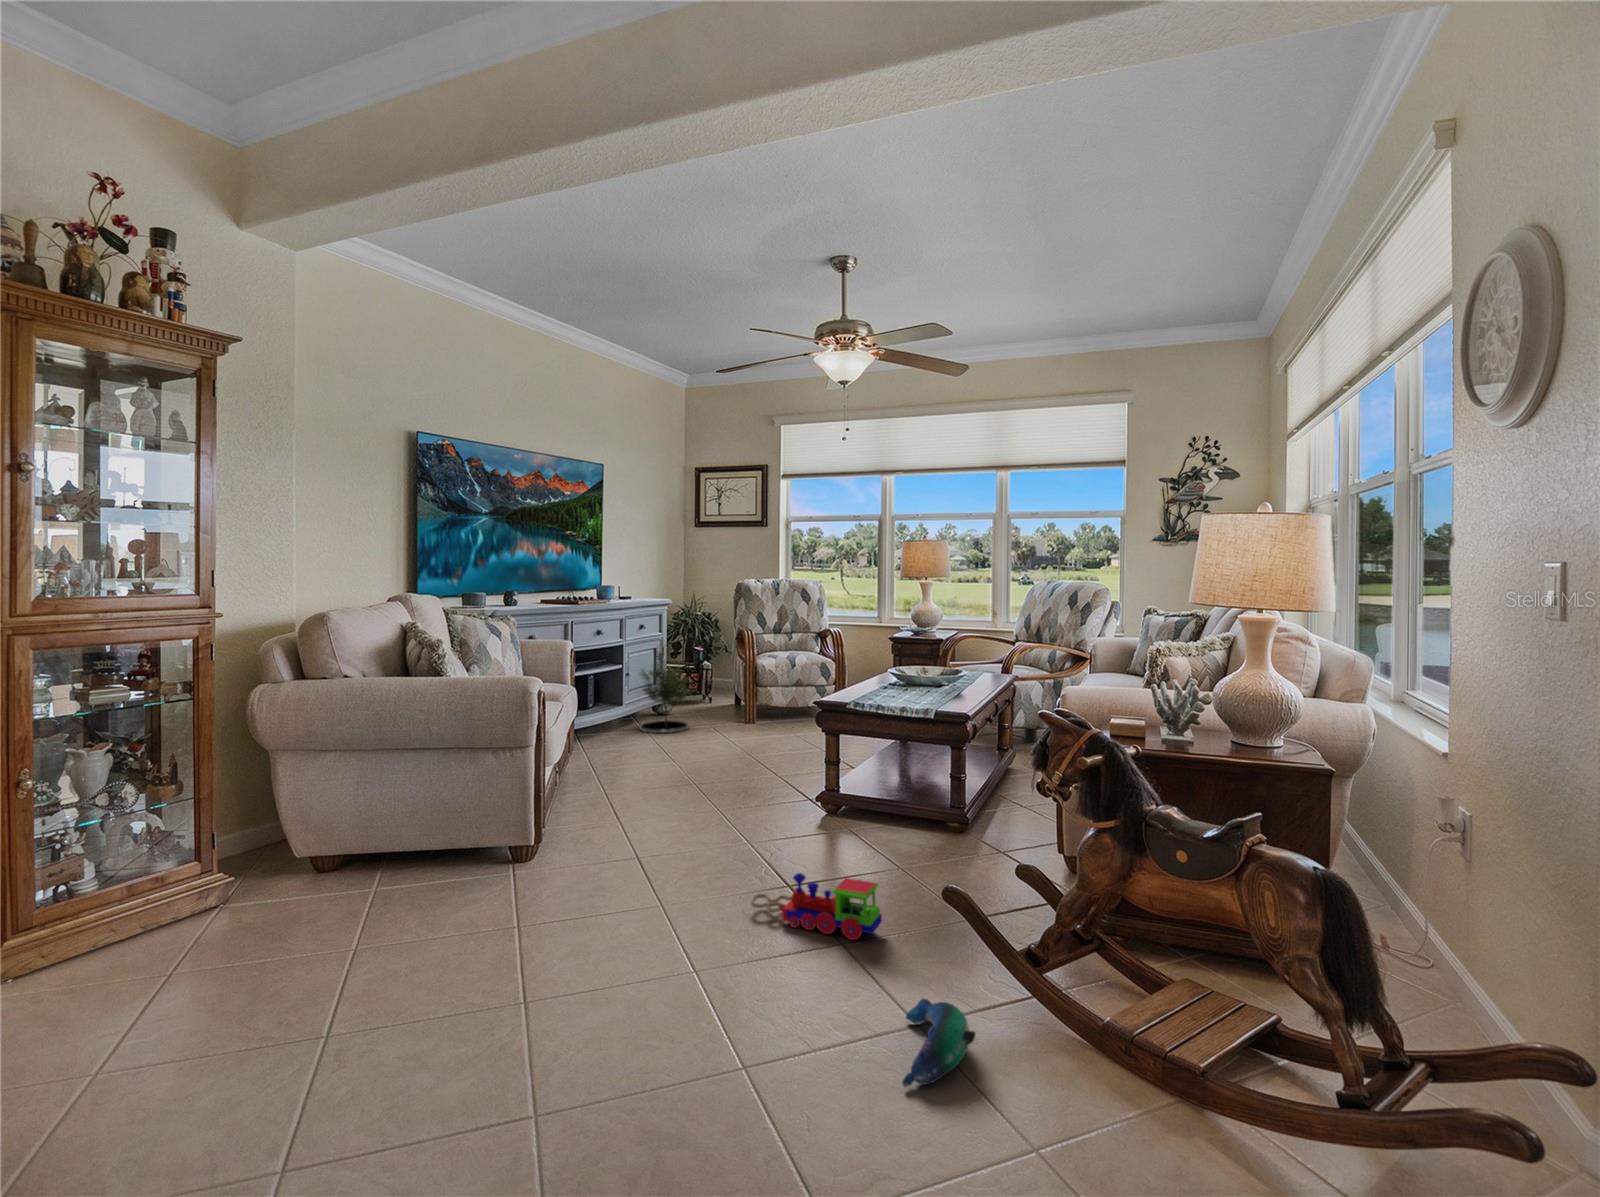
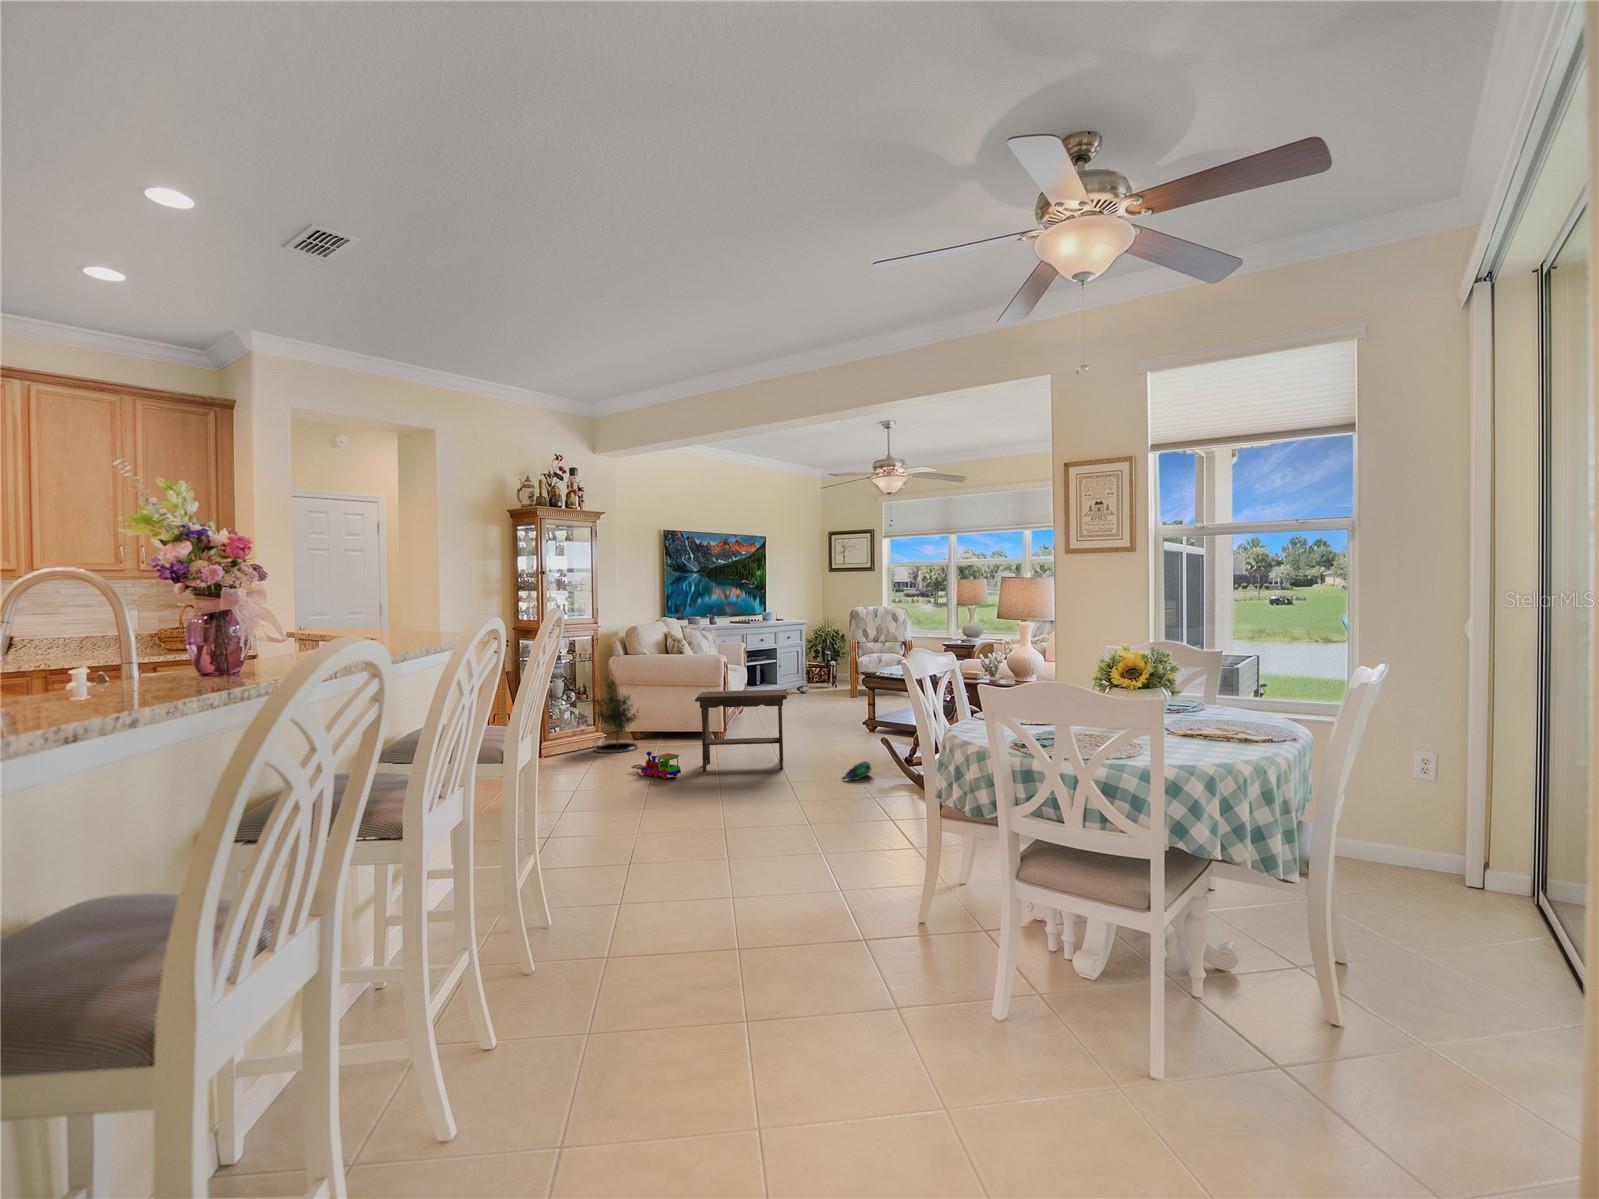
potted tree: present [639,647,691,733] -> present [594,680,638,753]
footstool: none [448,783,721,1046] -> present [695,689,787,771]
toy train: present [751,873,882,940] -> present [631,752,681,779]

